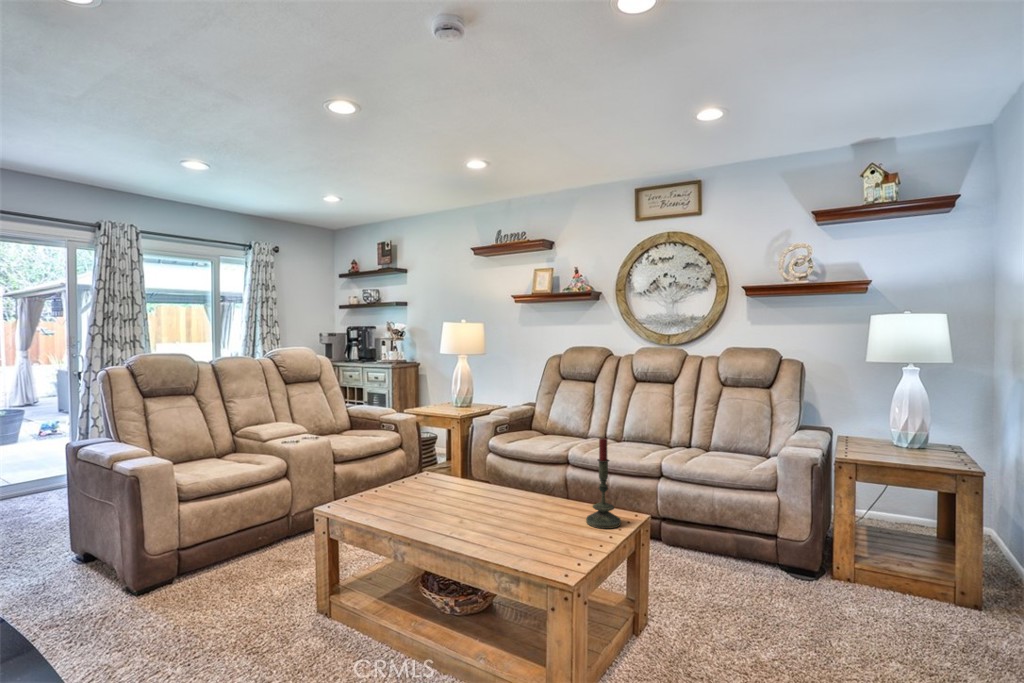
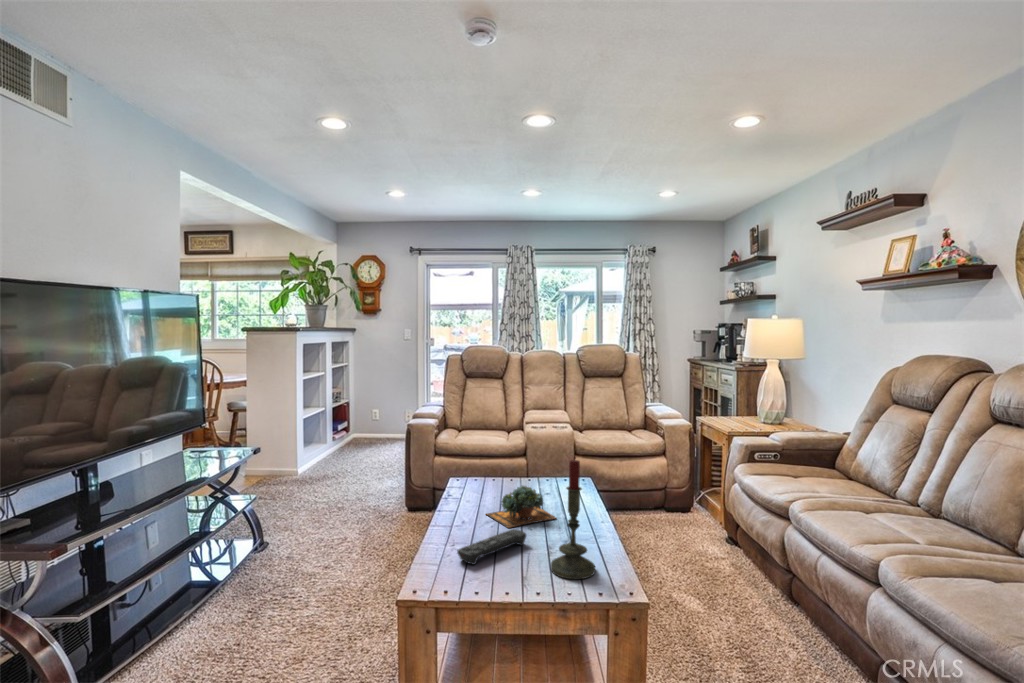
succulent plant: none [460,482,506,520] -> present [486,486,556,528]
remote control: none [529,513,568,549] -> present [457,529,526,565]

